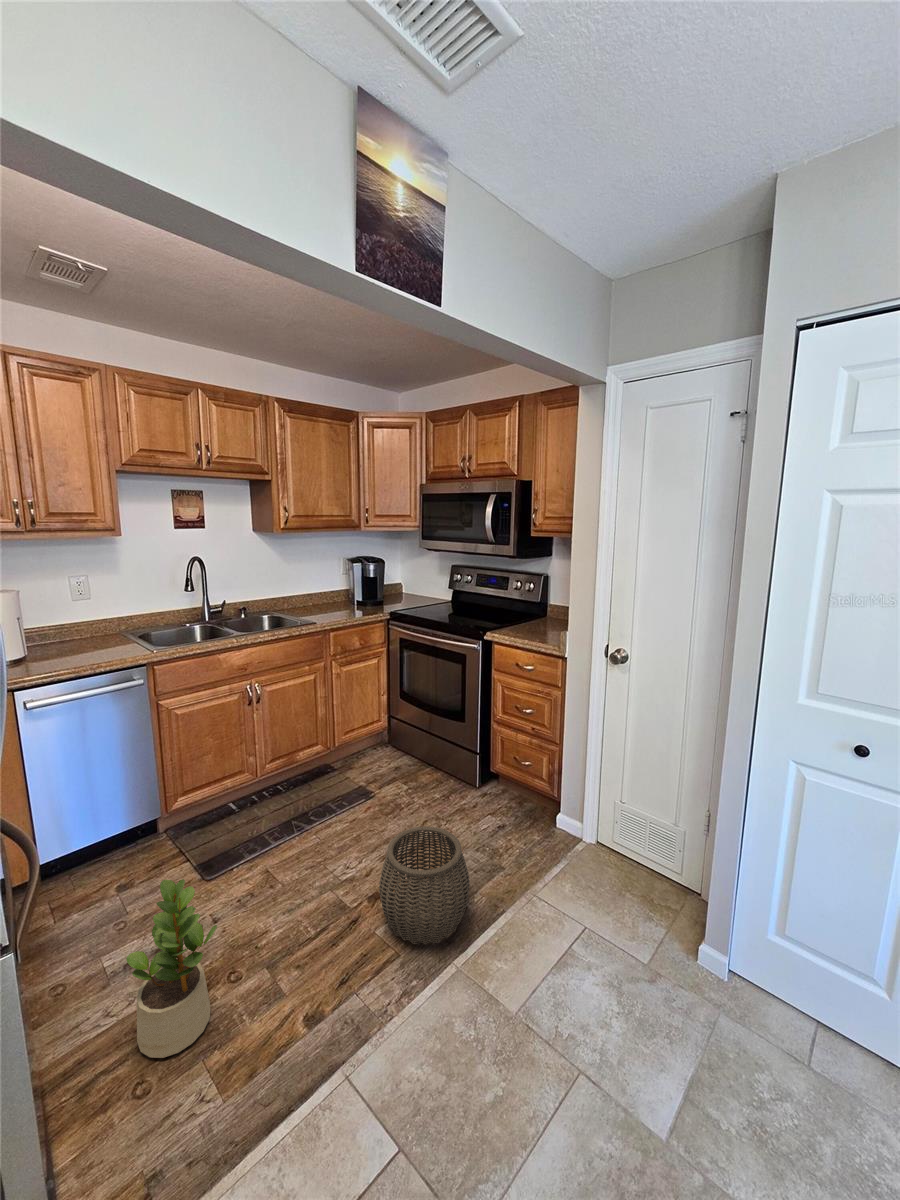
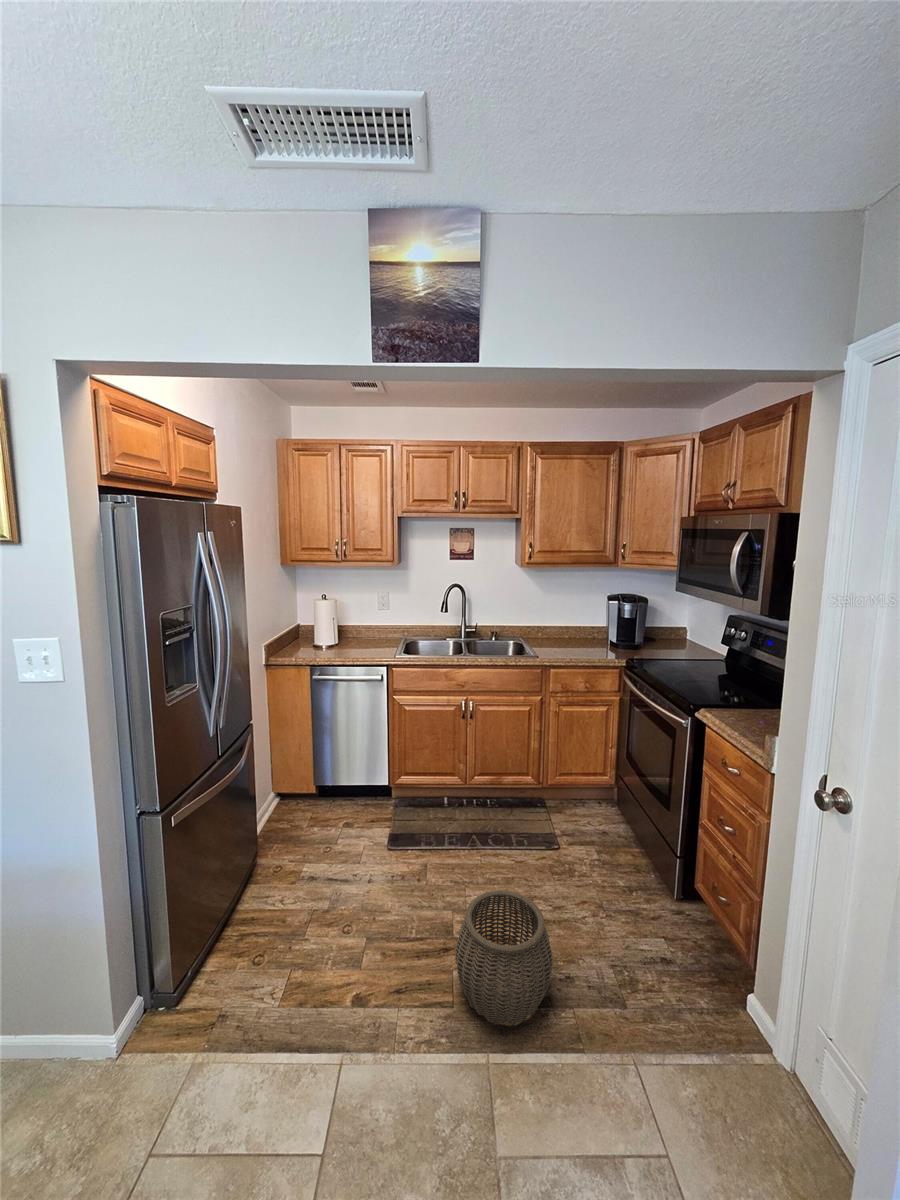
potted plant: present [126,879,217,1058] -> none [271,827,329,957]

